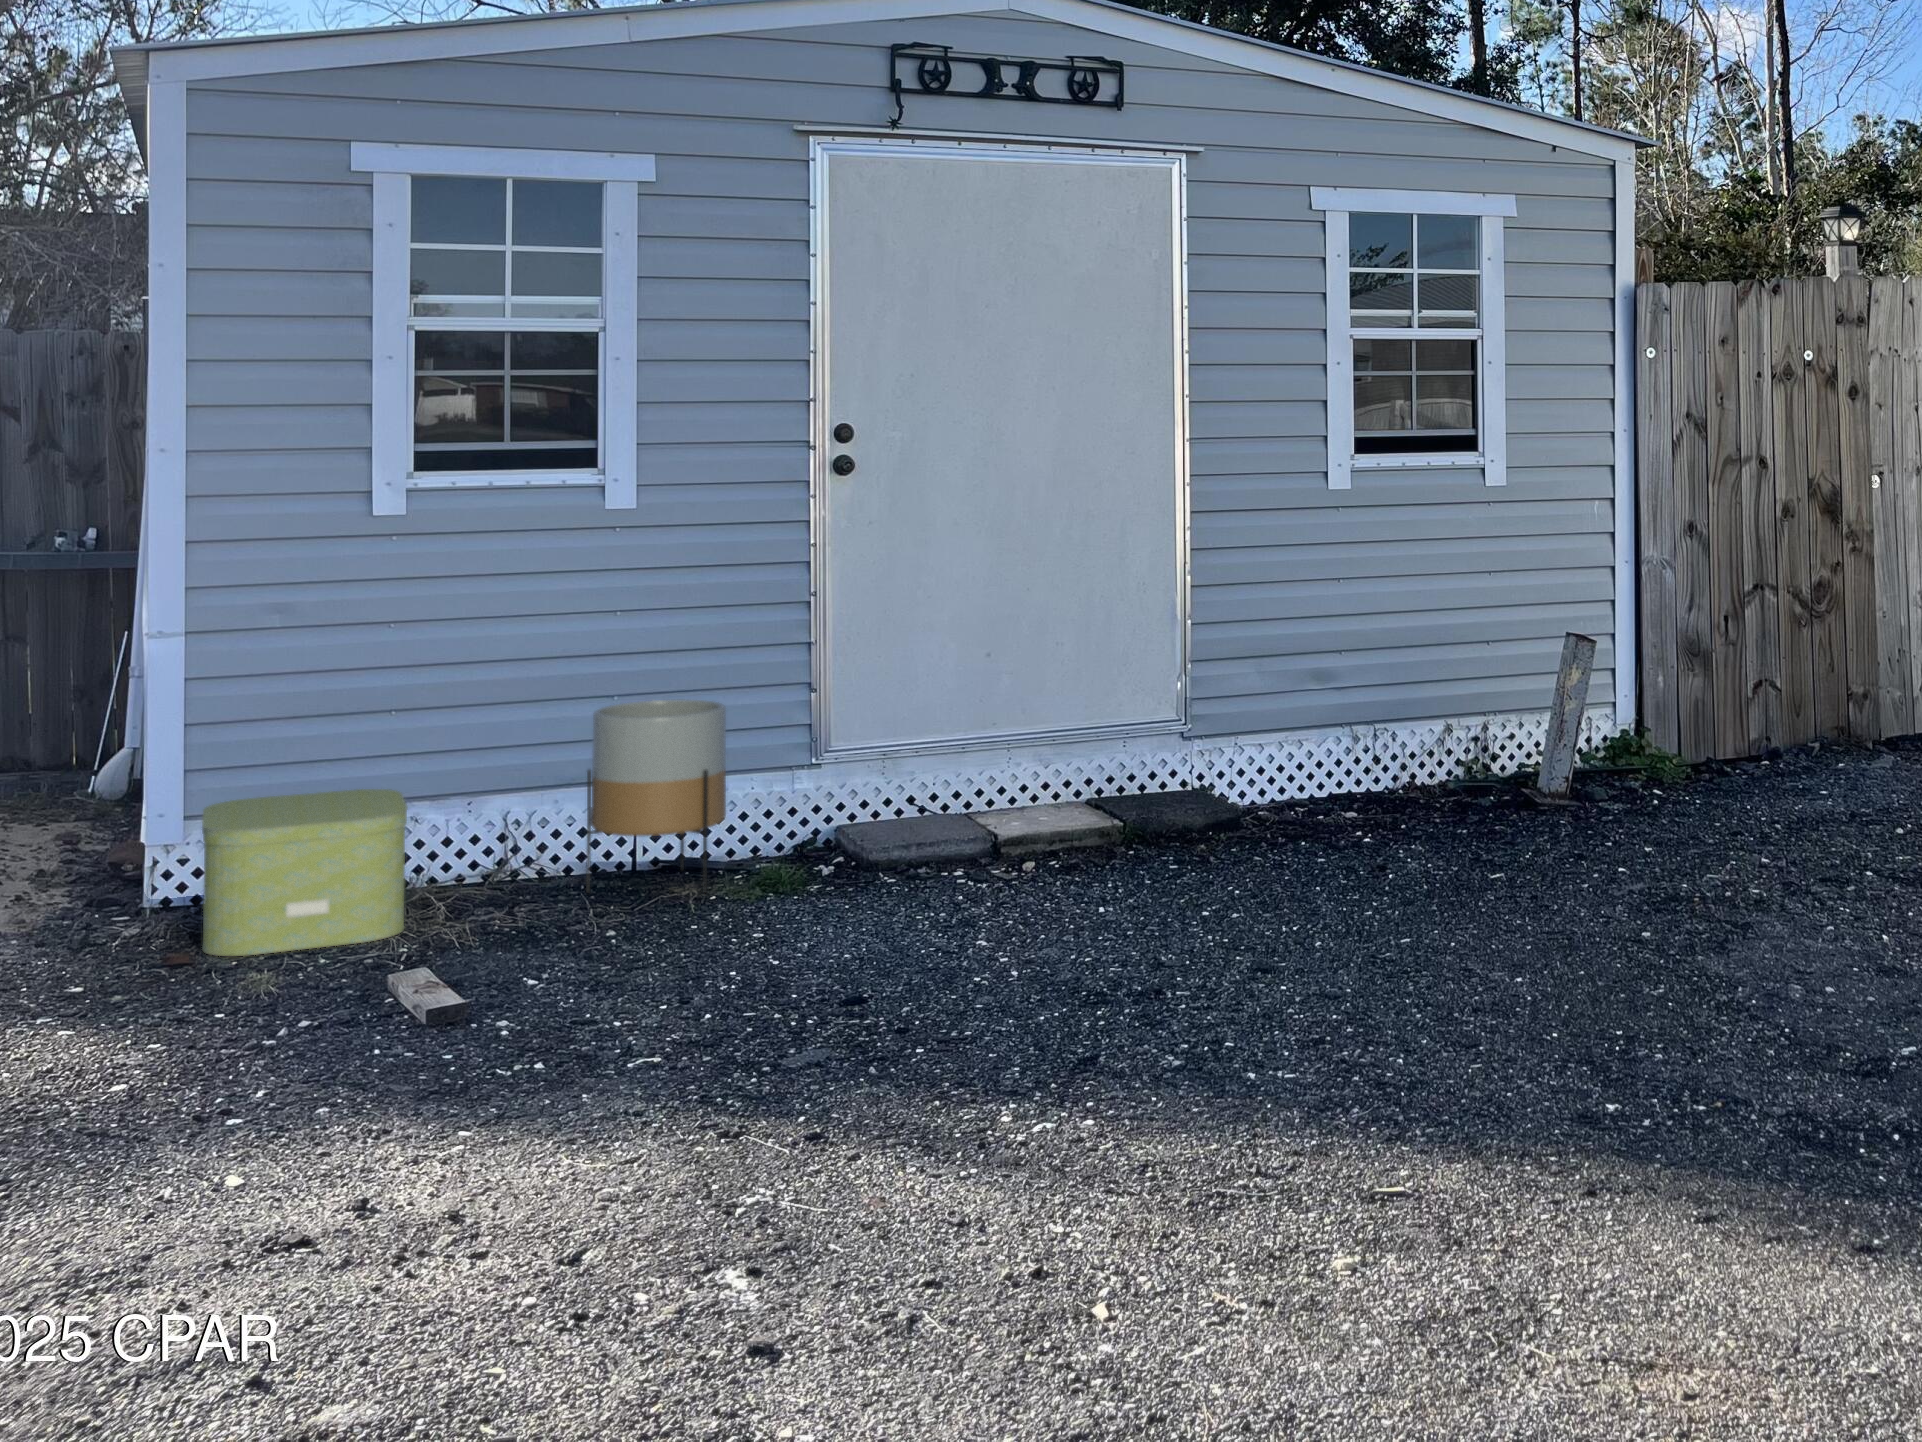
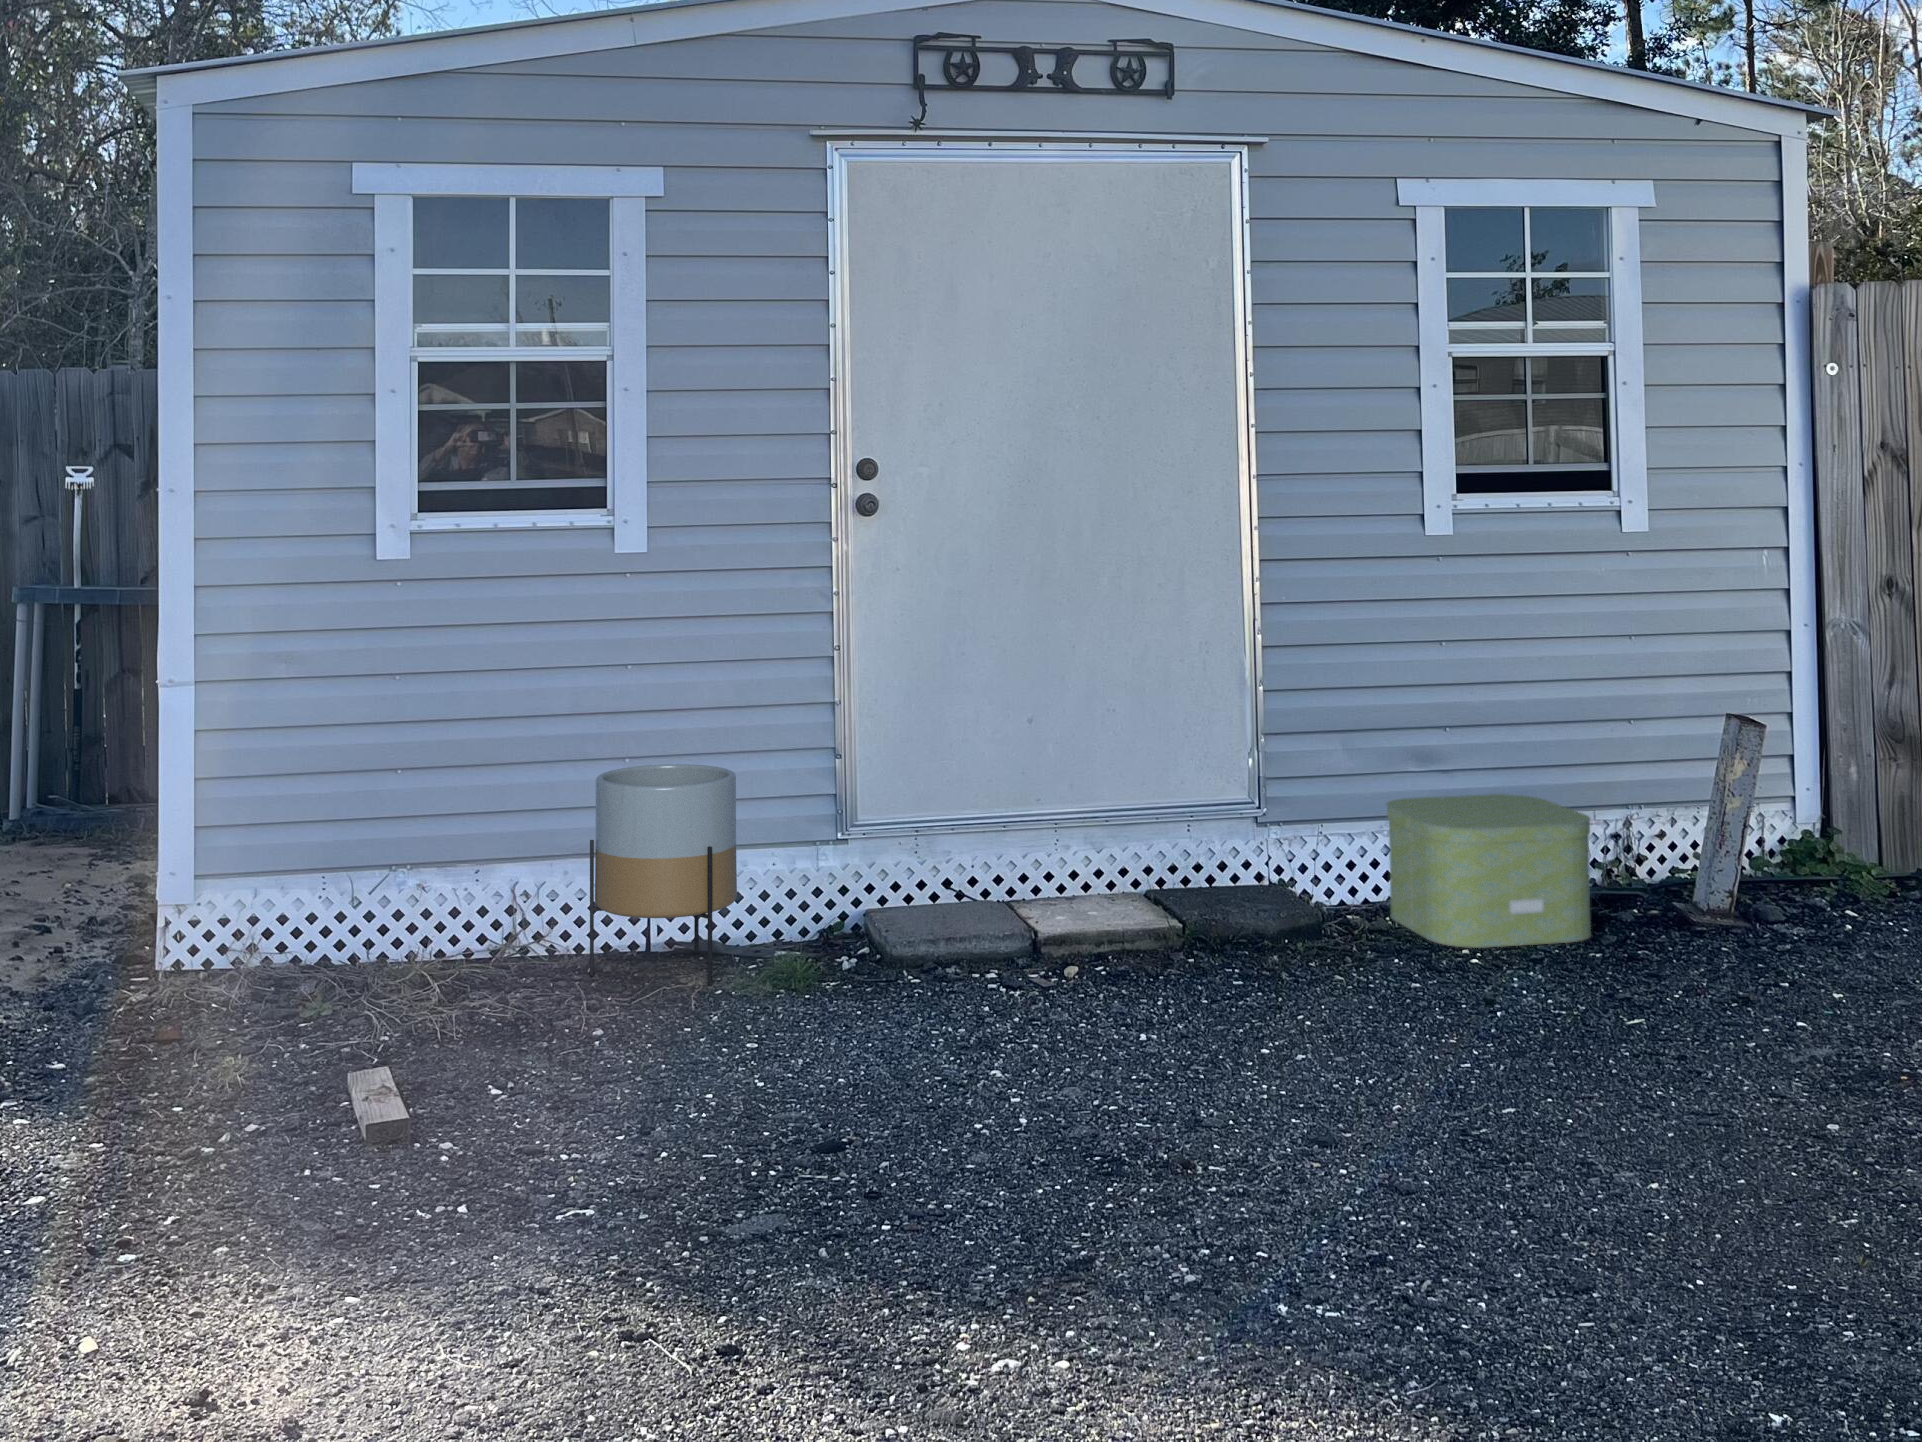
storage box: present [202,789,408,956] -> present [1387,794,1591,948]

